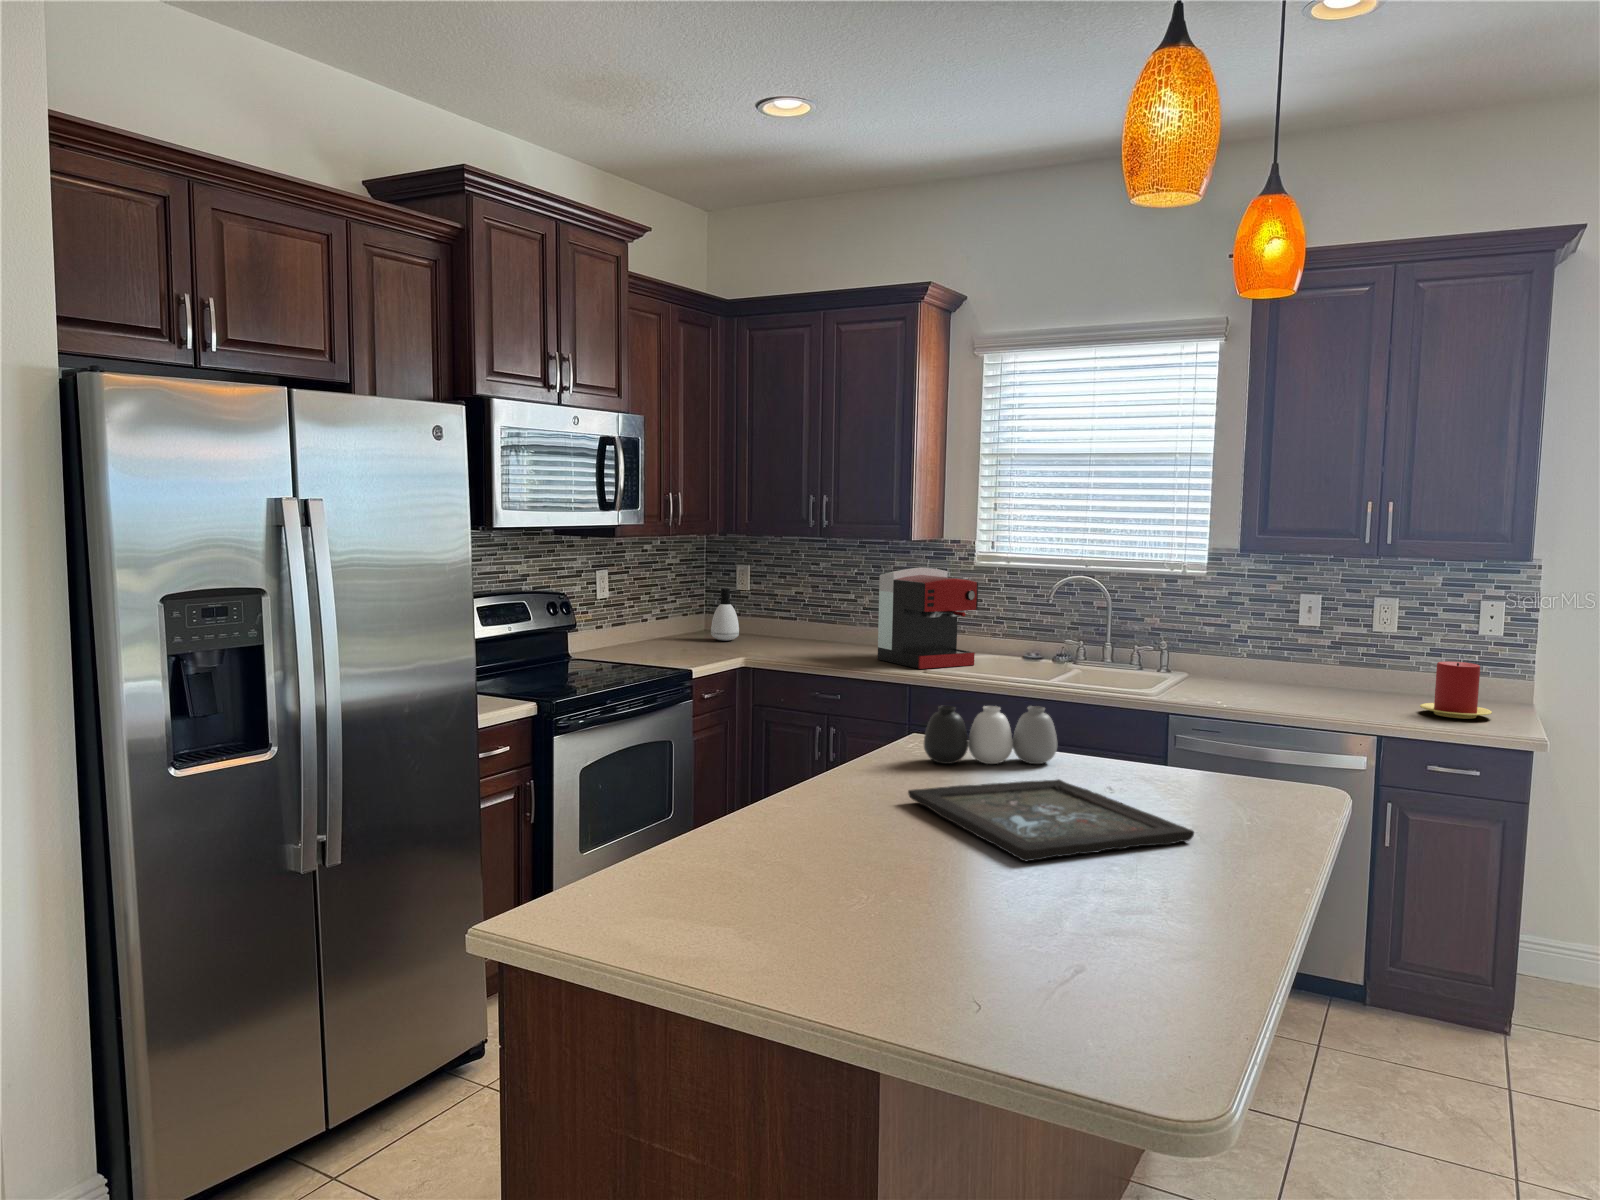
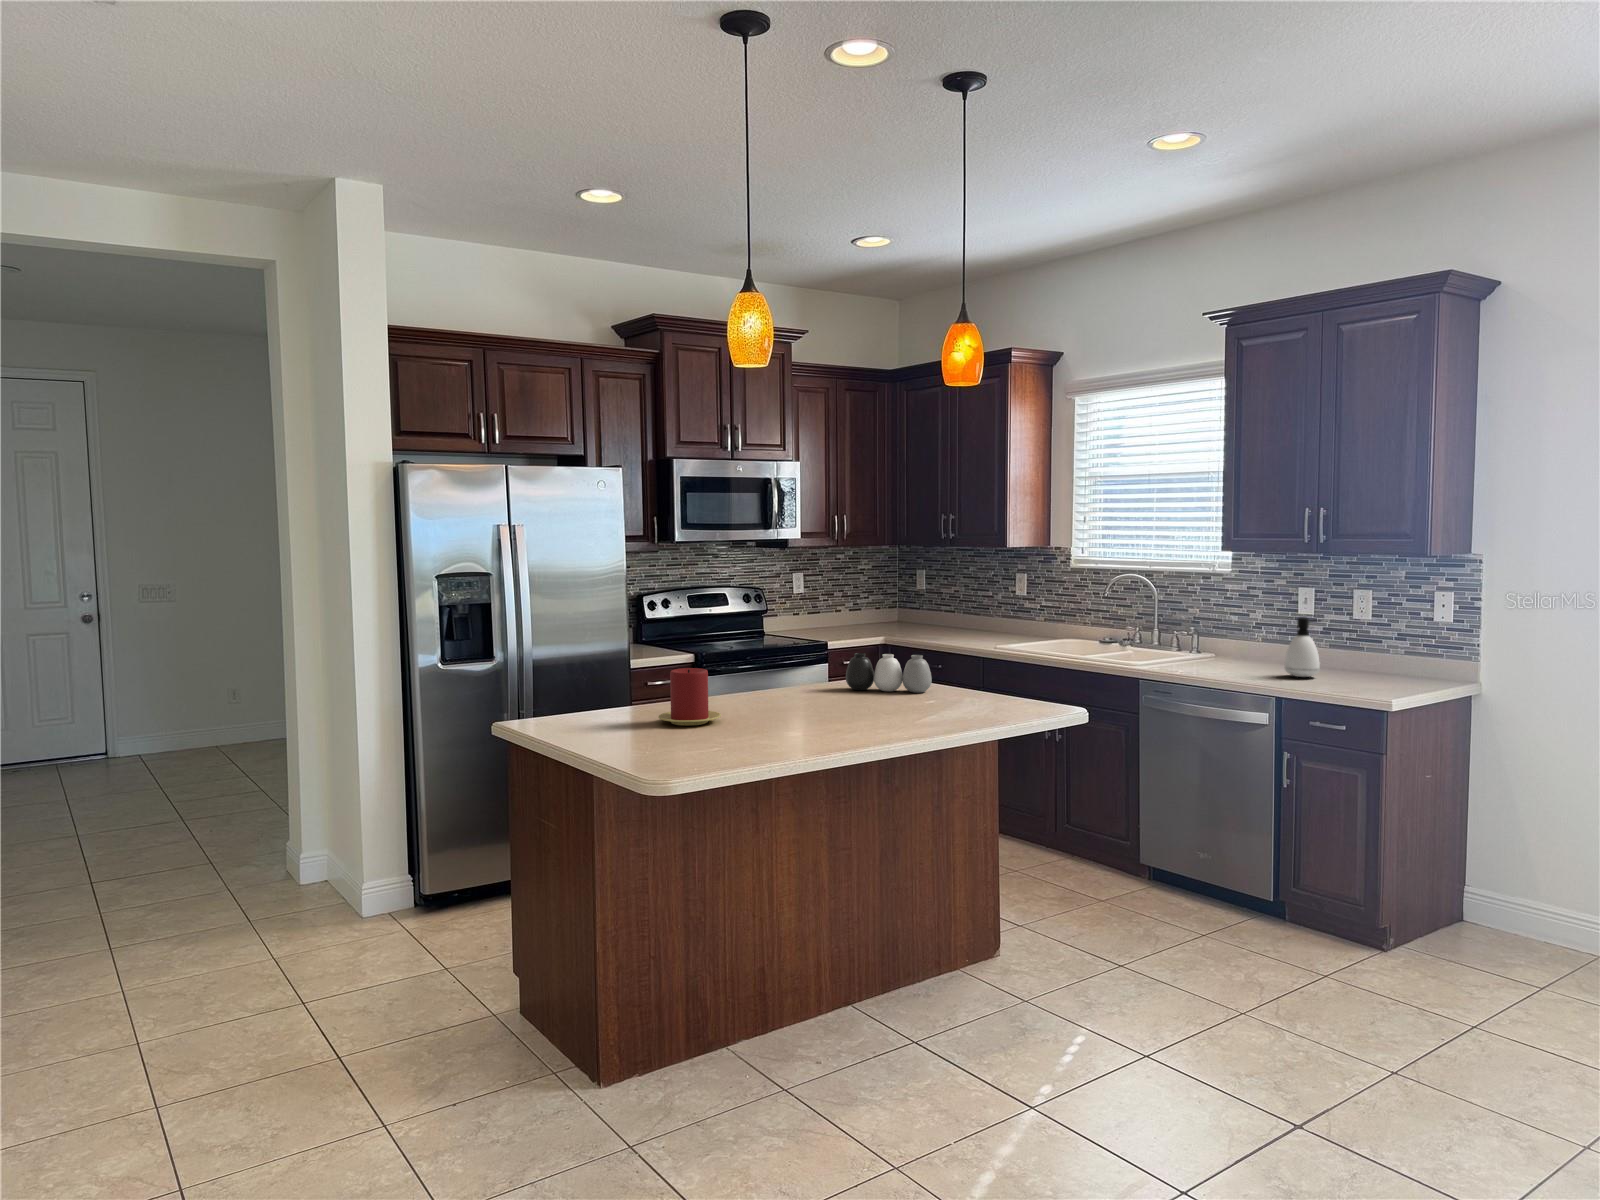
coffee maker: present [878,567,978,669] -> none [979,569,1048,646]
soap dispenser: present [711,588,740,641] -> present [1285,617,1320,677]
candle: present [1420,661,1492,719] -> present [658,668,721,725]
tray: present [908,779,1194,861] -> none [783,695,904,724]

